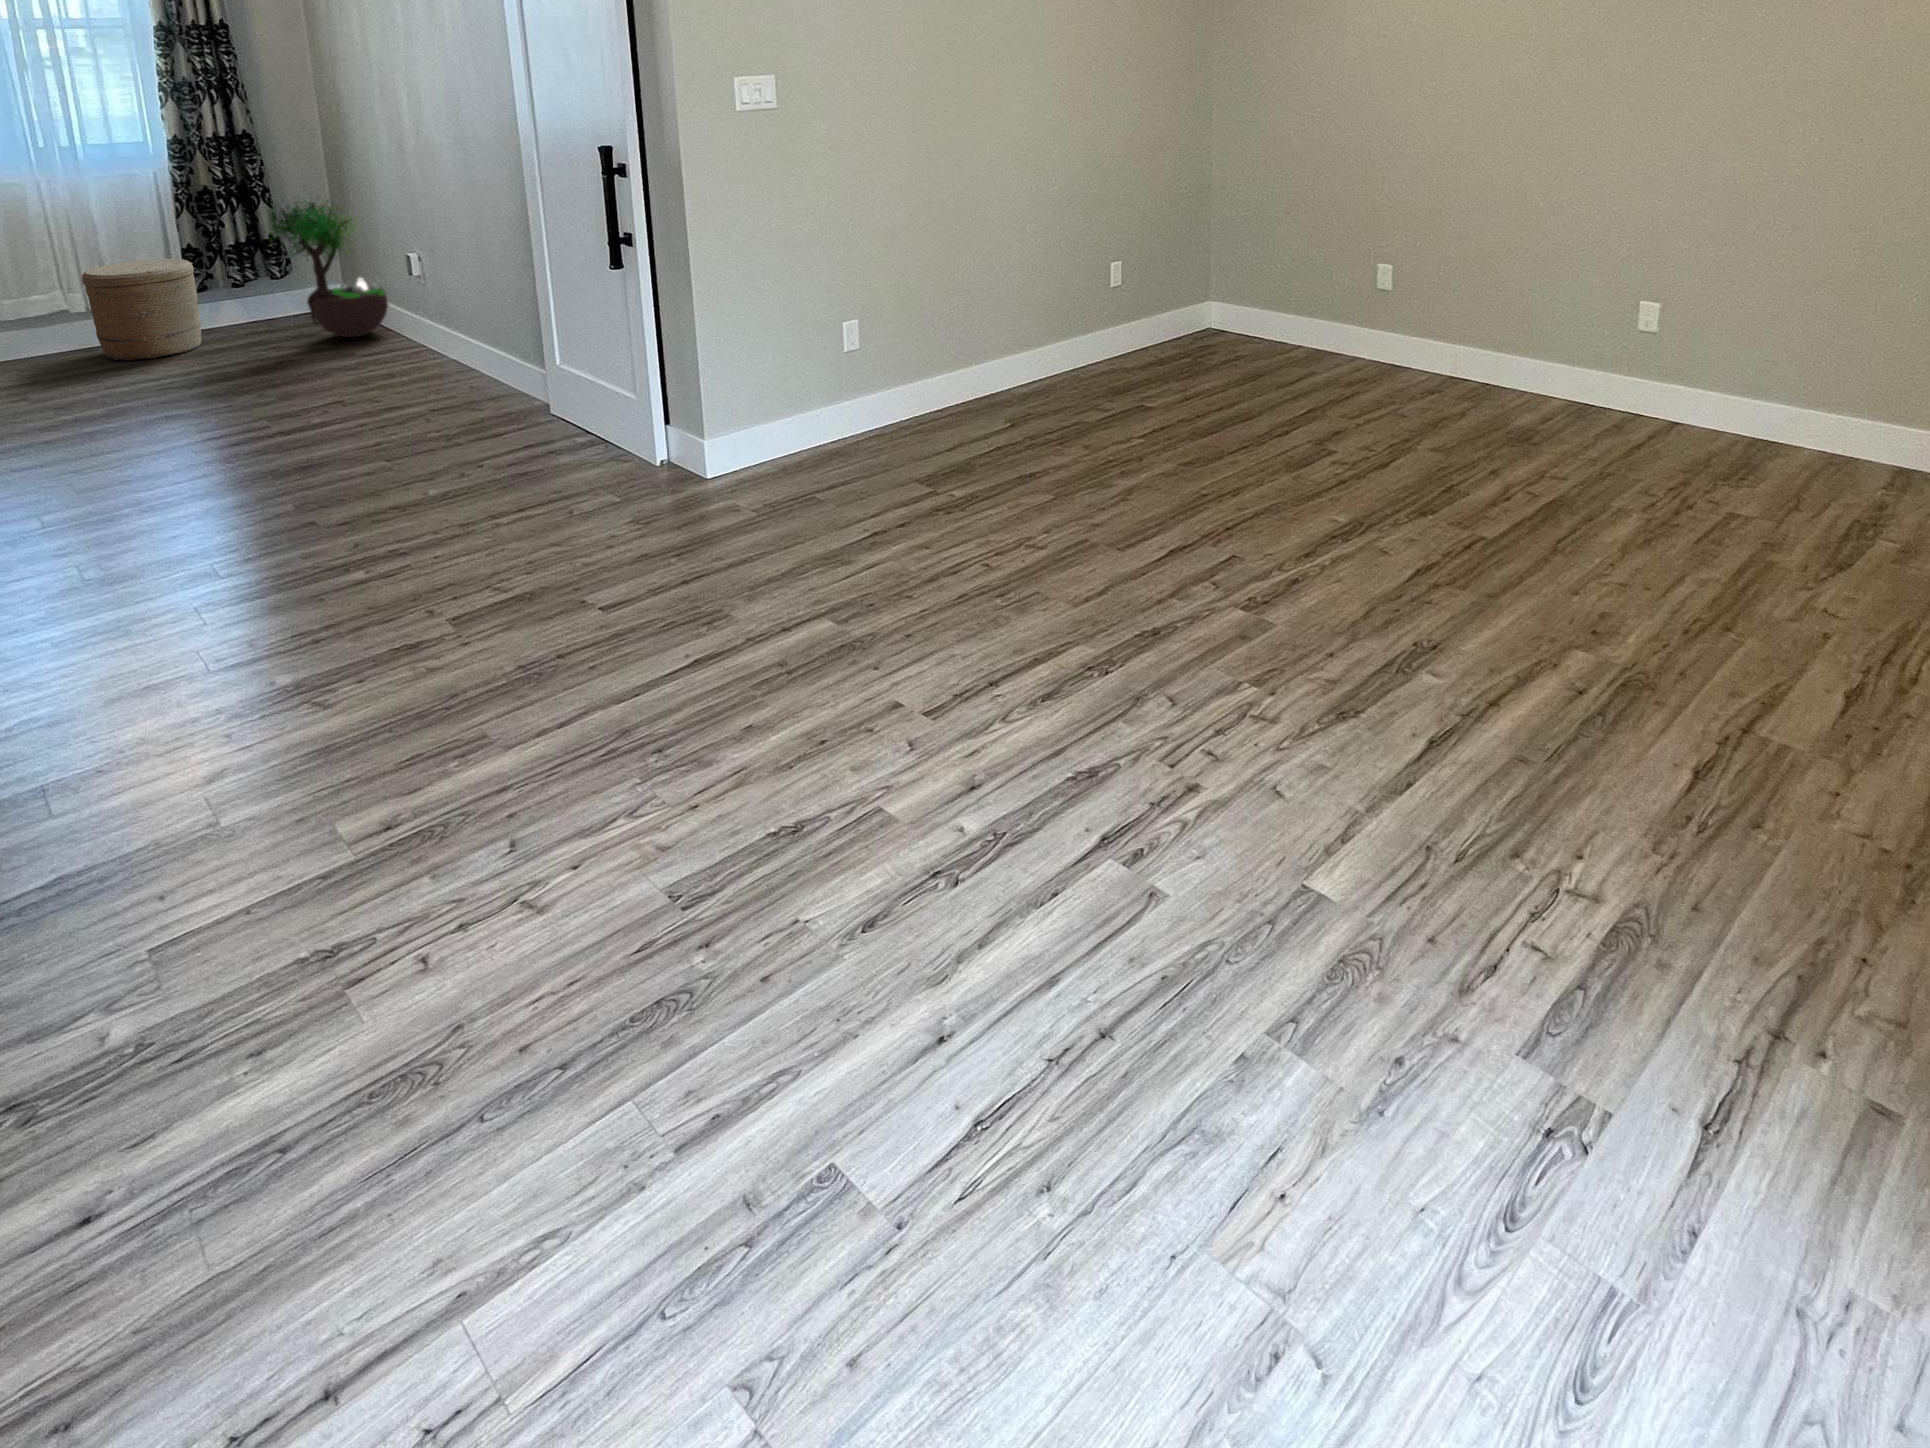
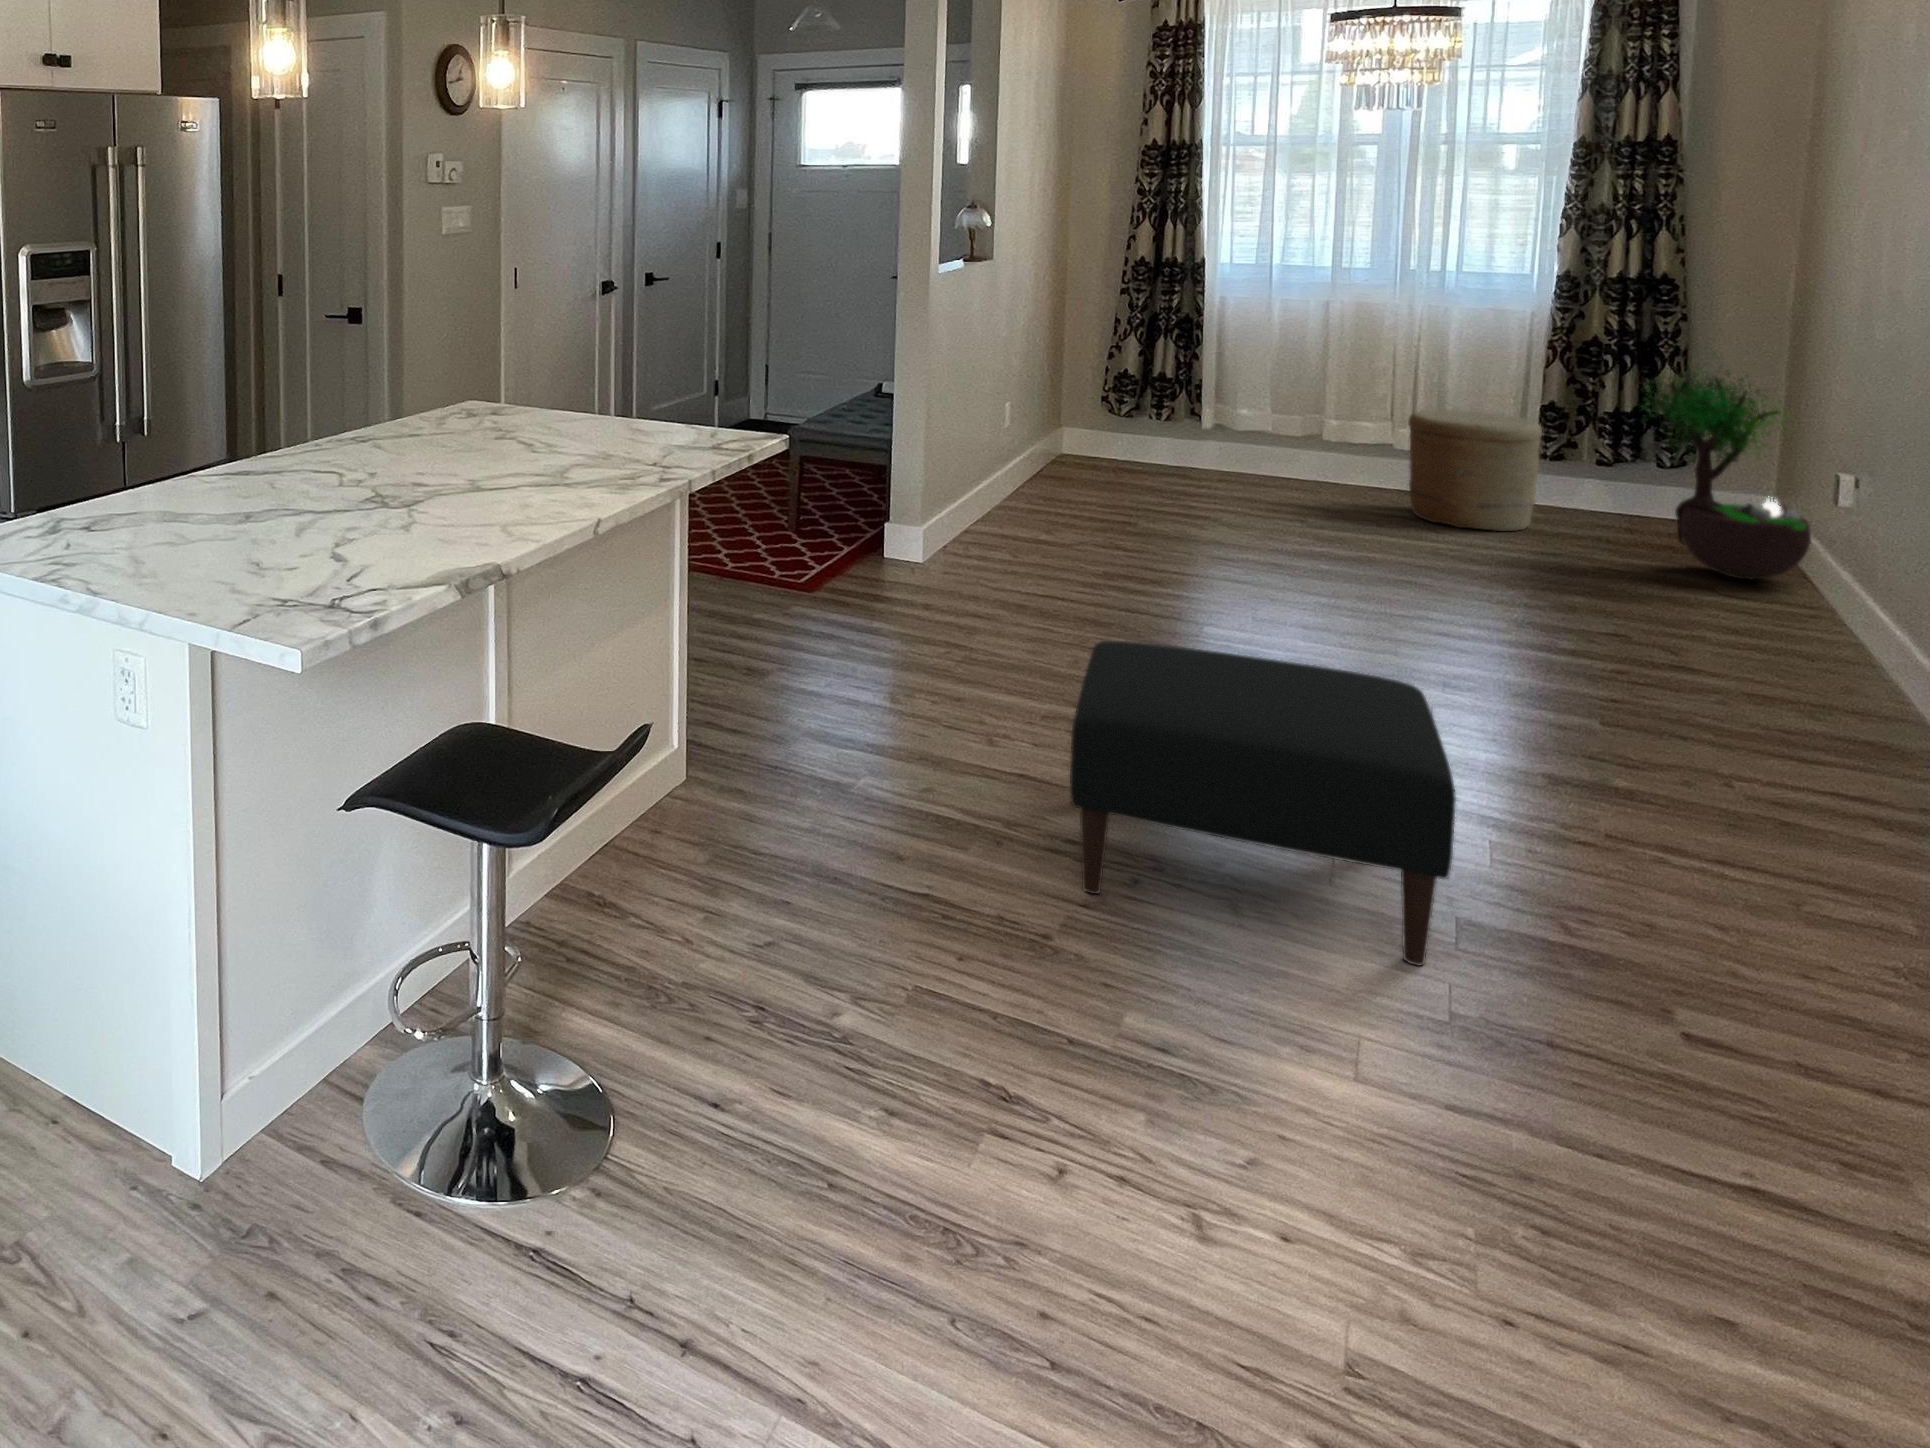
ottoman: none [70,469,465,767] -> present [1070,641,1456,965]

